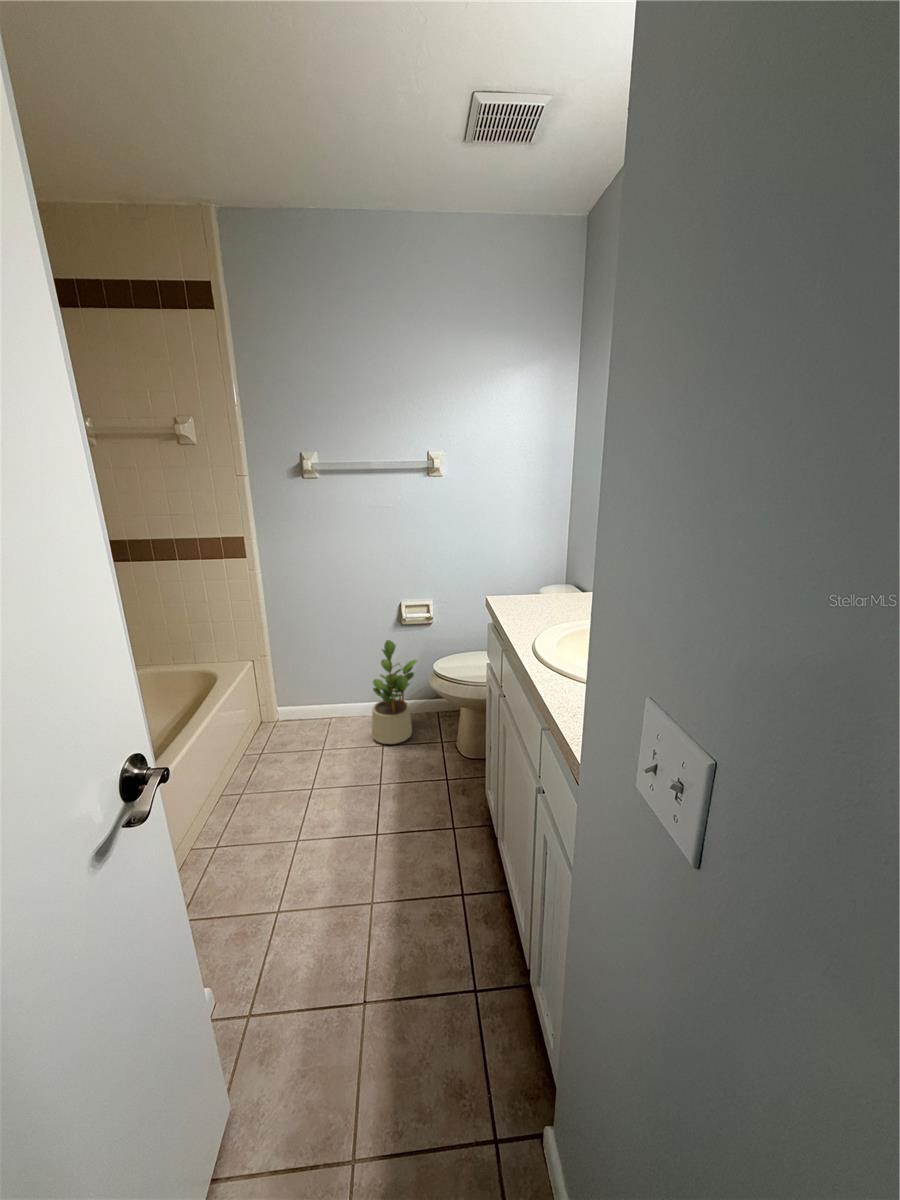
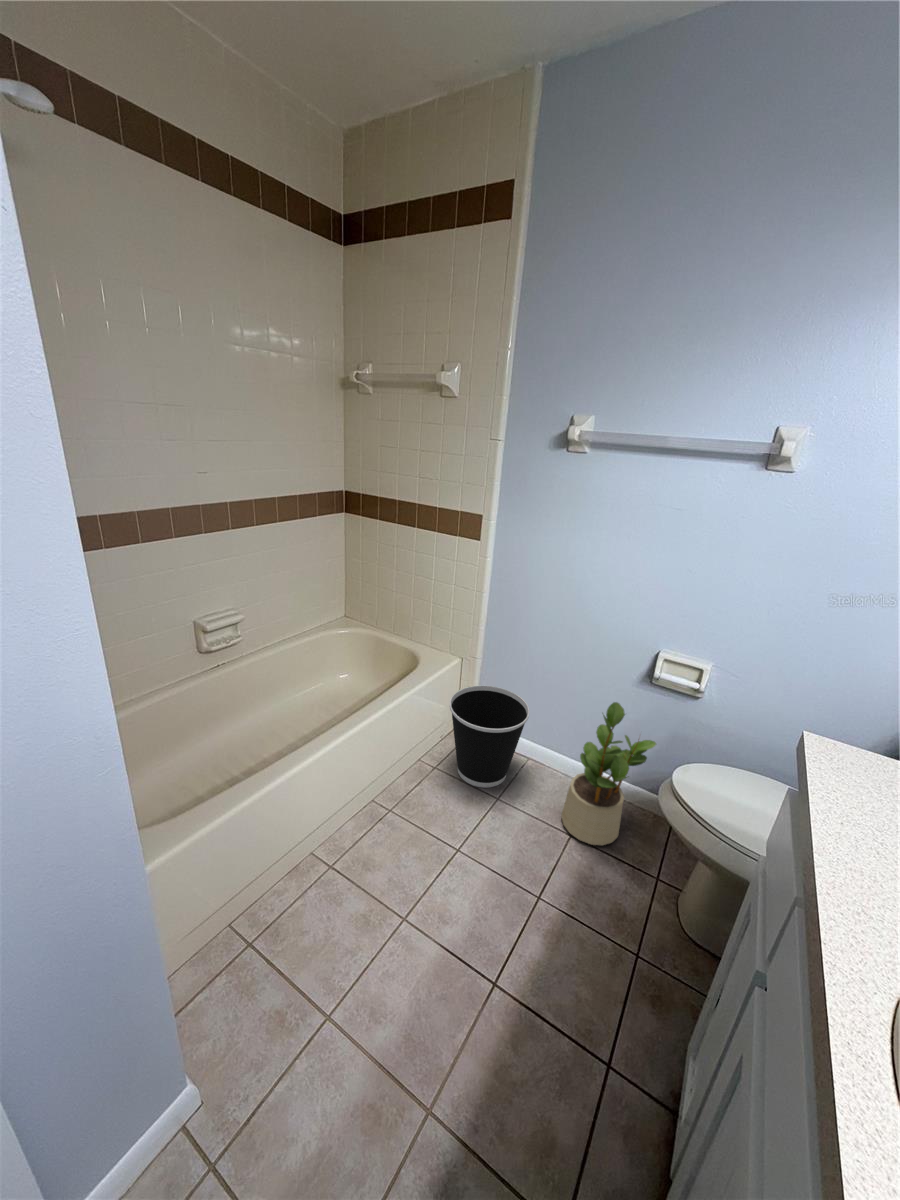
wastebasket: none [261,670,328,751] -> present [450,686,529,788]

